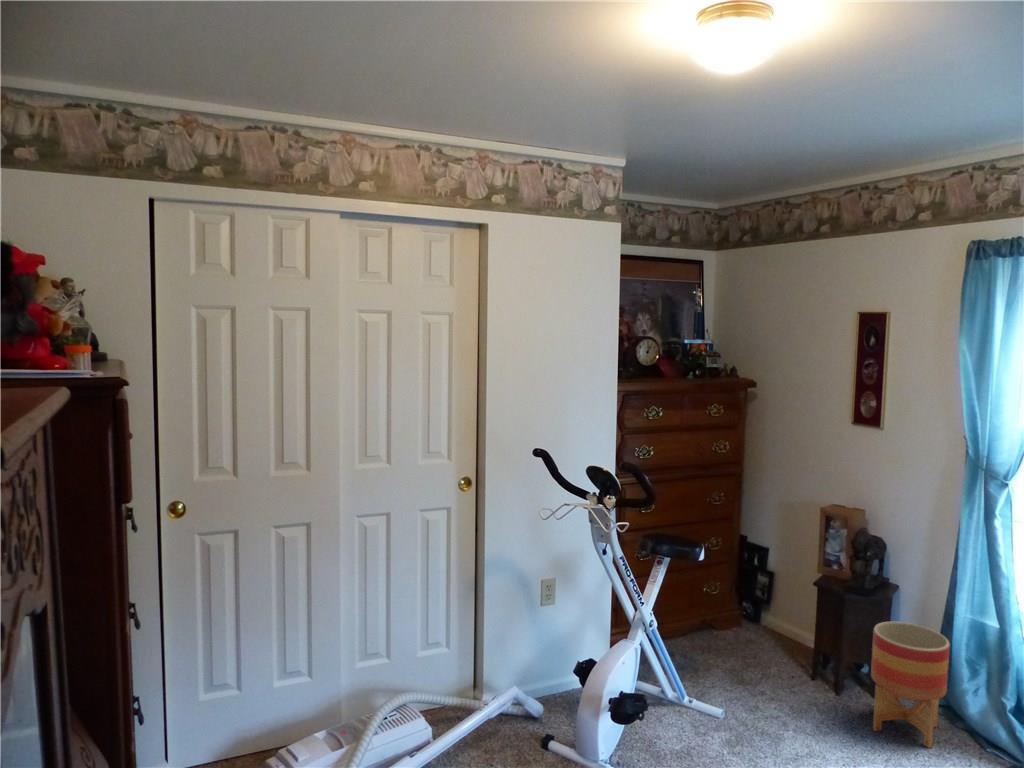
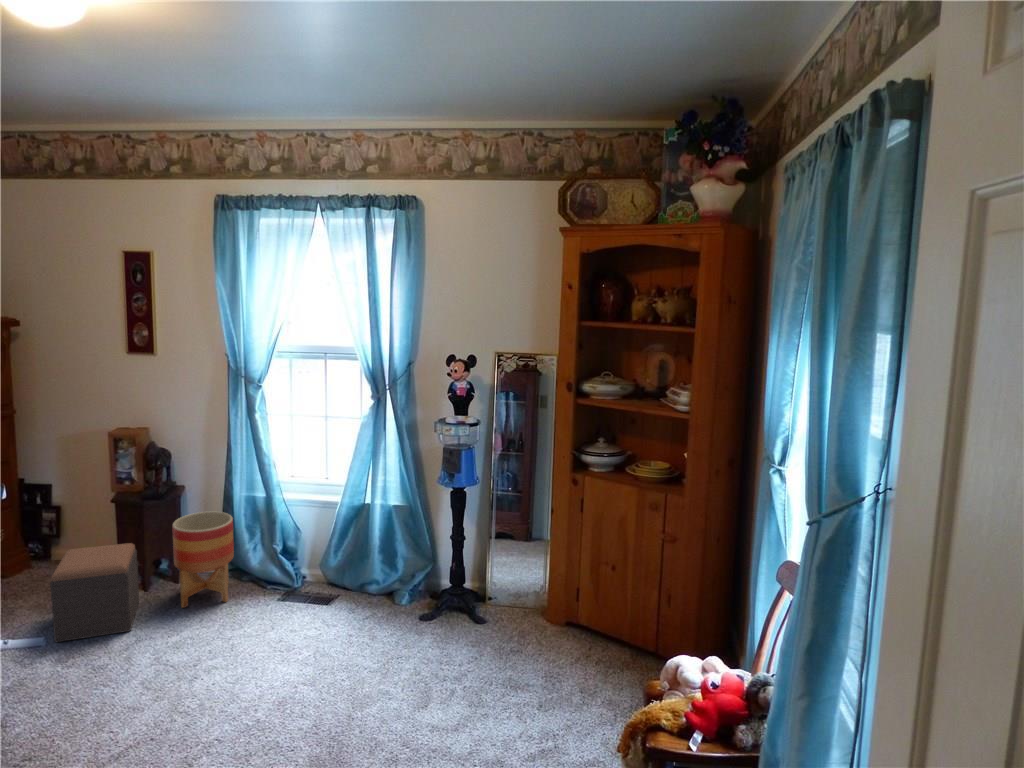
footstool: none [743,618,833,730] -> present [50,543,139,642]

